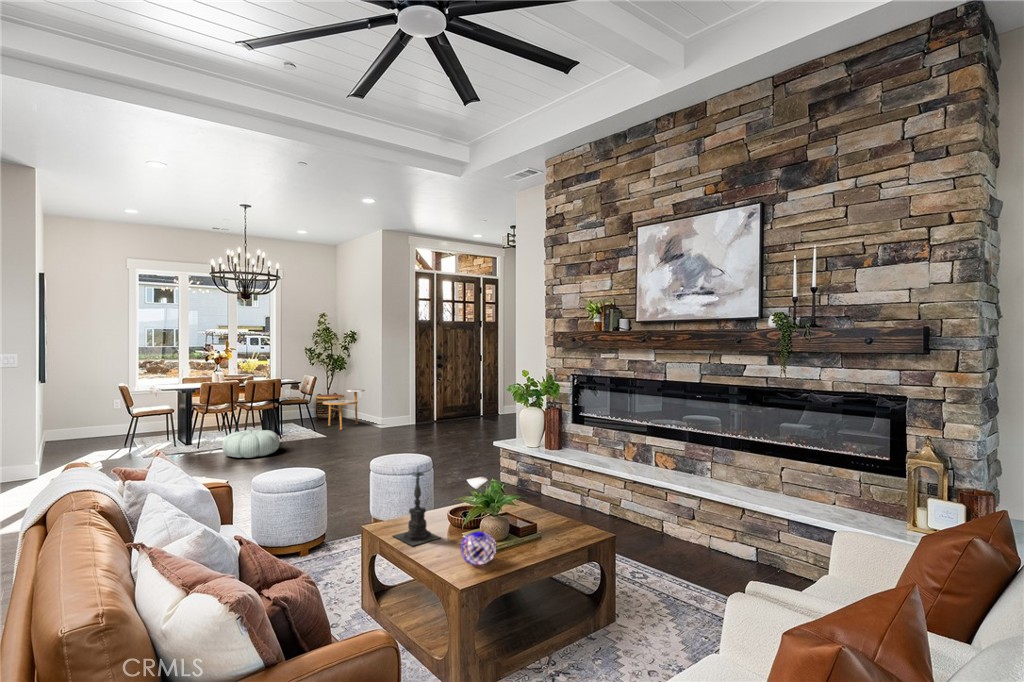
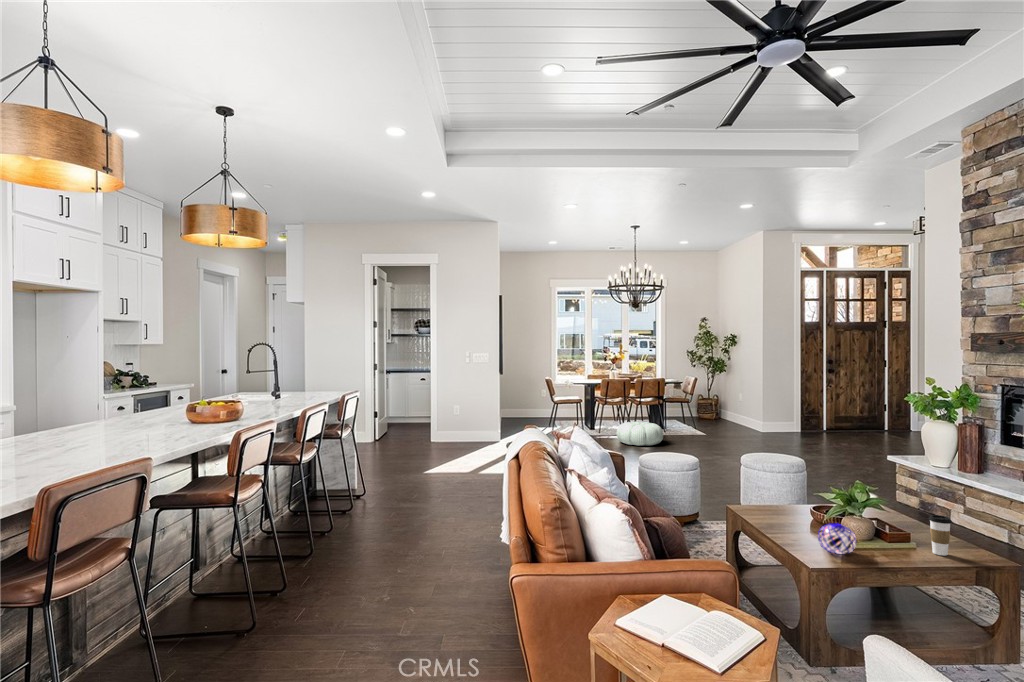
side table: present [316,389,365,430] -> none [697,392,746,430]
candle holder: present [393,471,440,546] -> none [754,454,803,527]
coffee cup: none [551,504,568,542] -> present [929,515,952,556]

